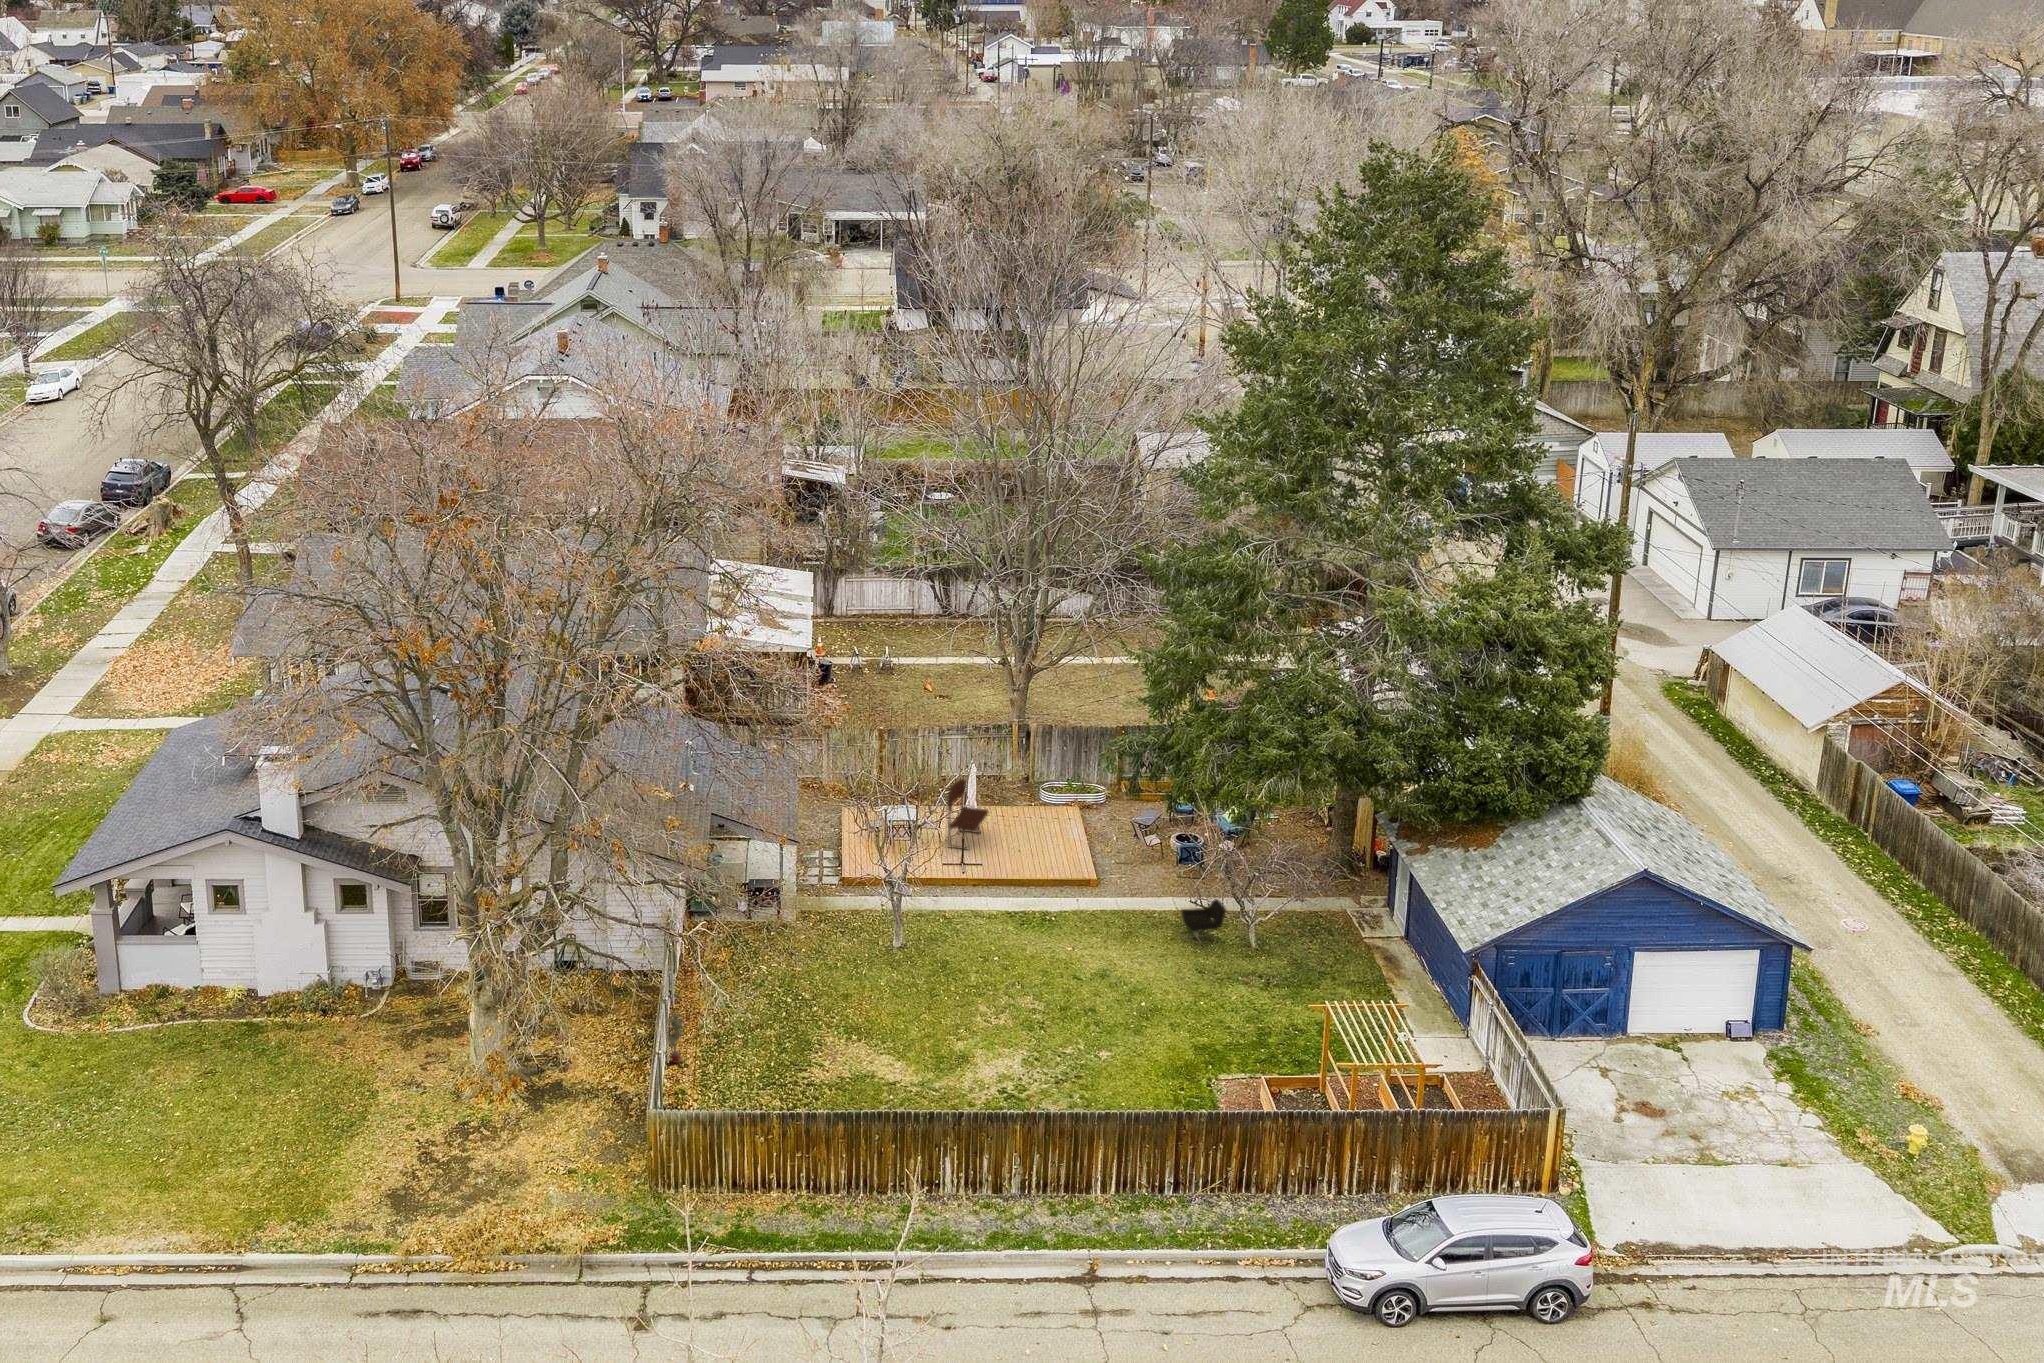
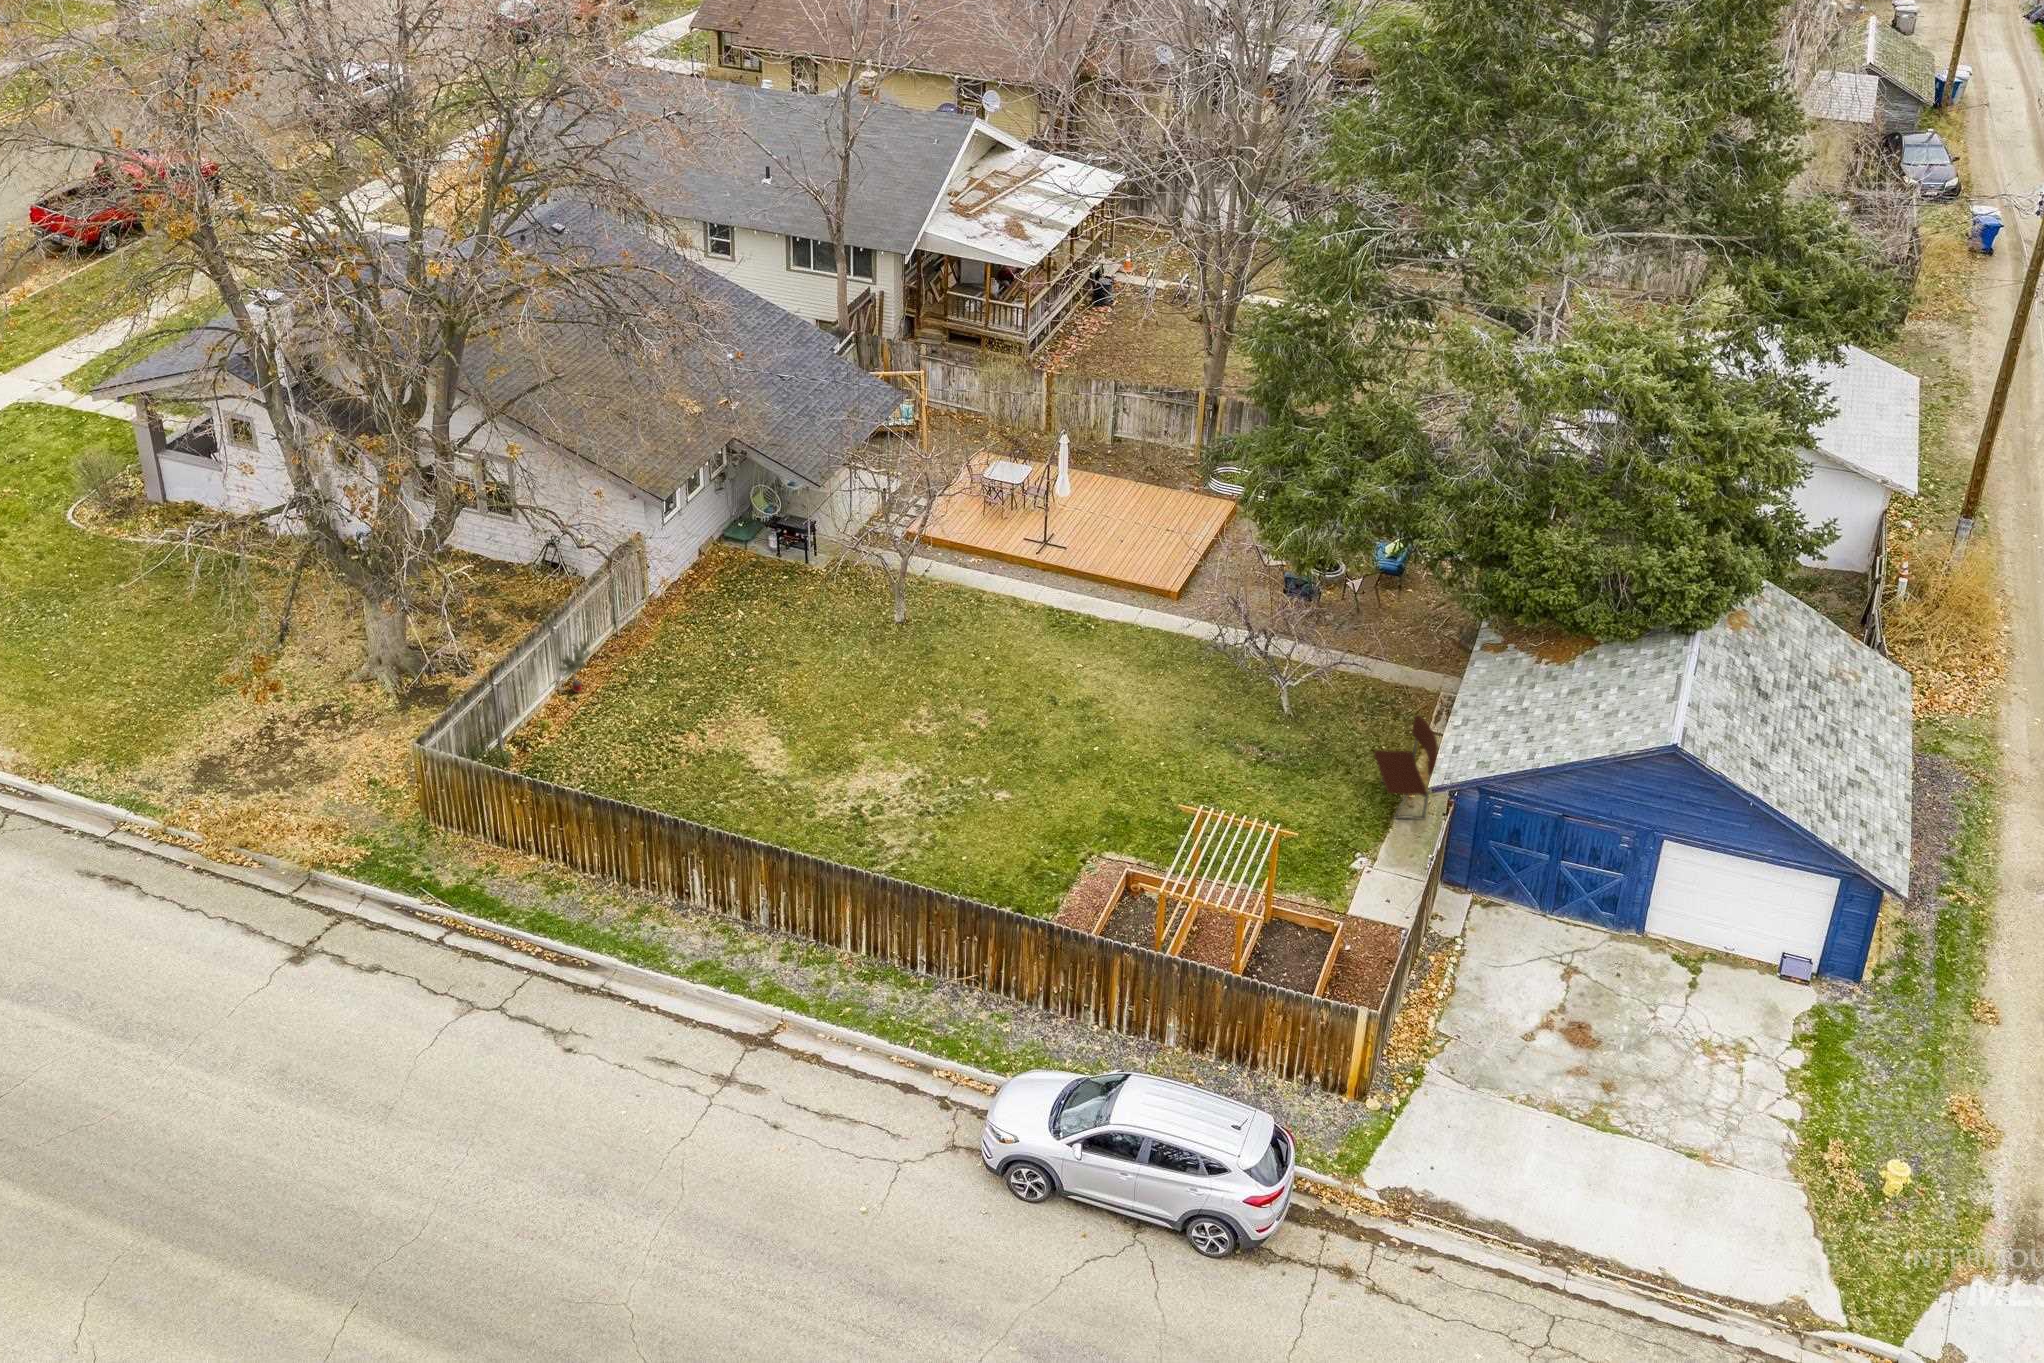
bench: present [947,779,989,850] -> present [1374,715,1437,820]
lounge chair: present [1181,899,1226,939] -> none [1211,645,1268,693]

